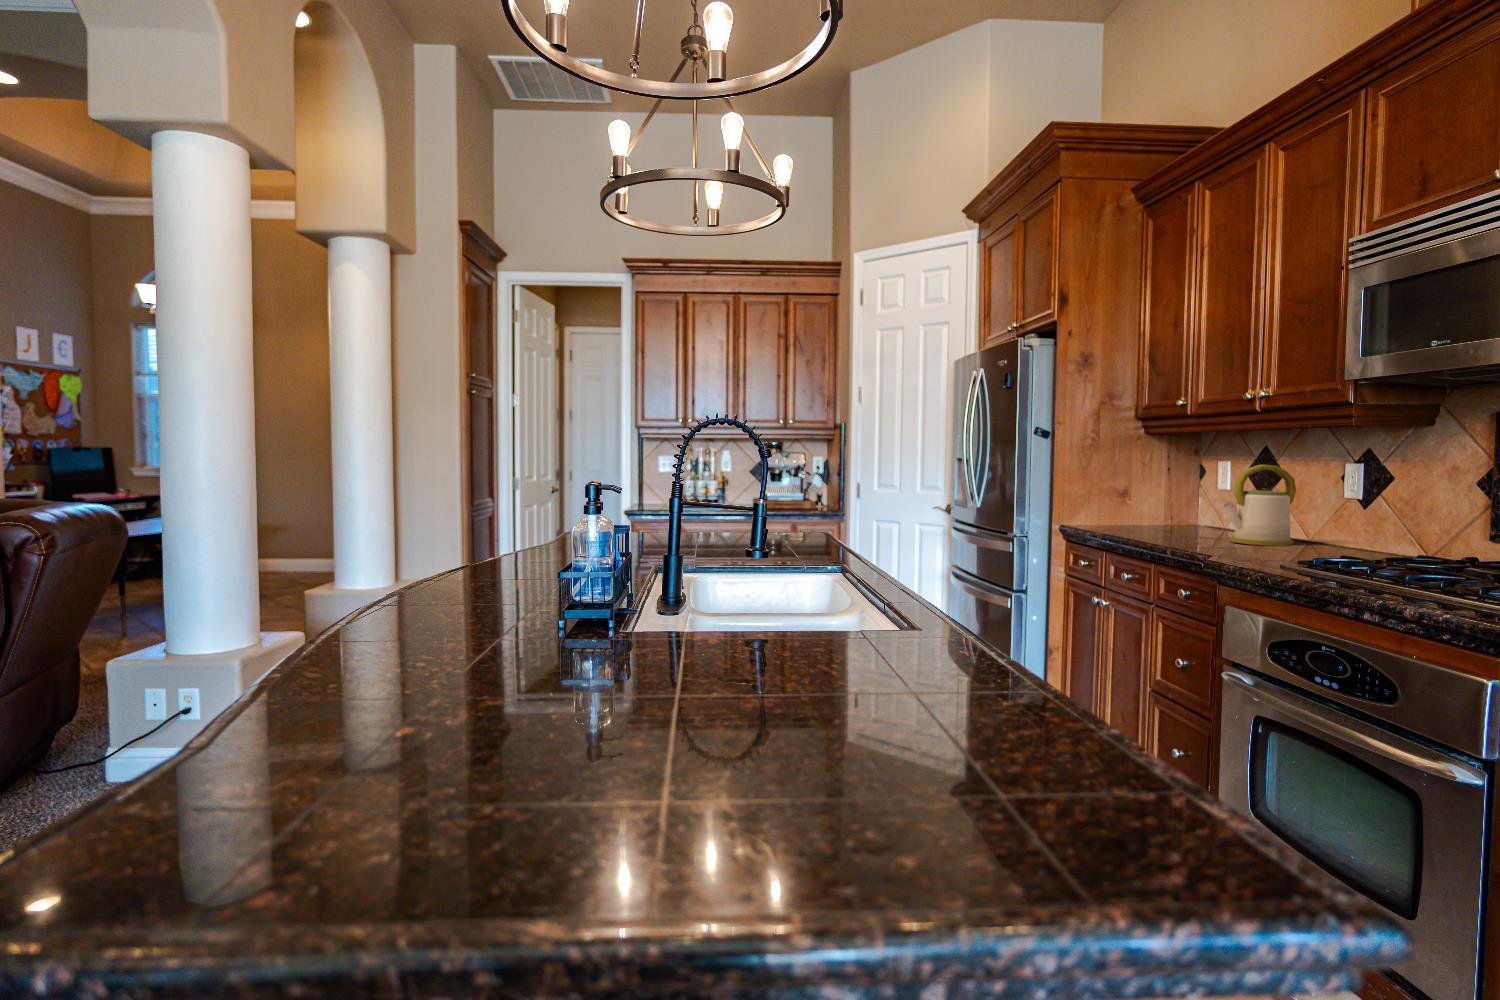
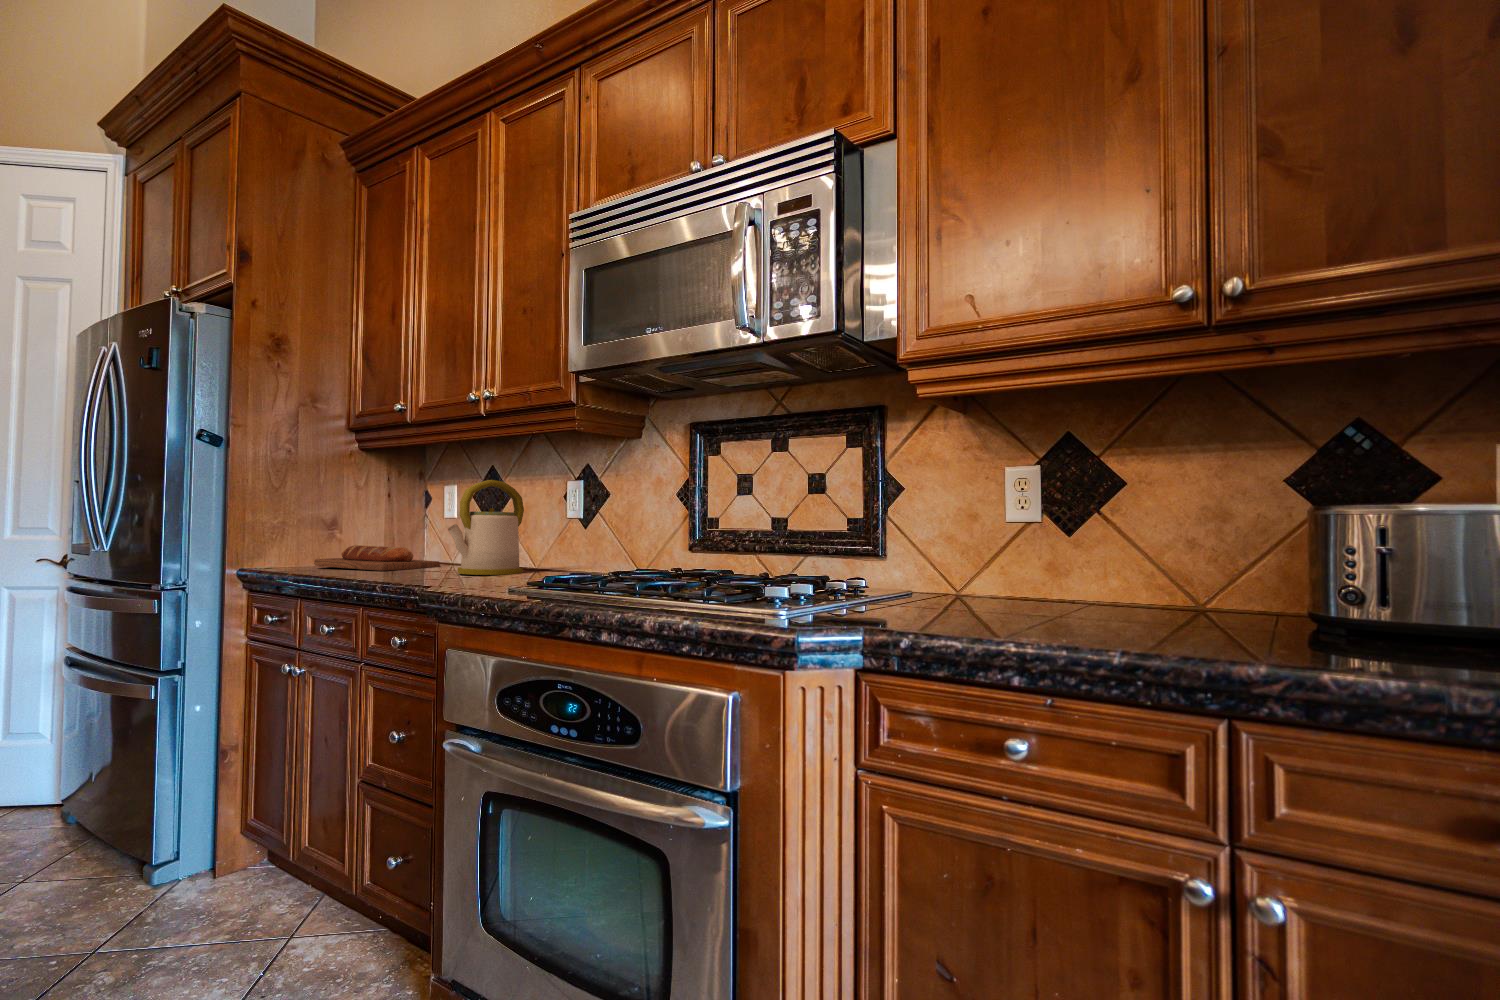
bread loaf: none [1110,510,1214,533] -> present [314,545,440,571]

